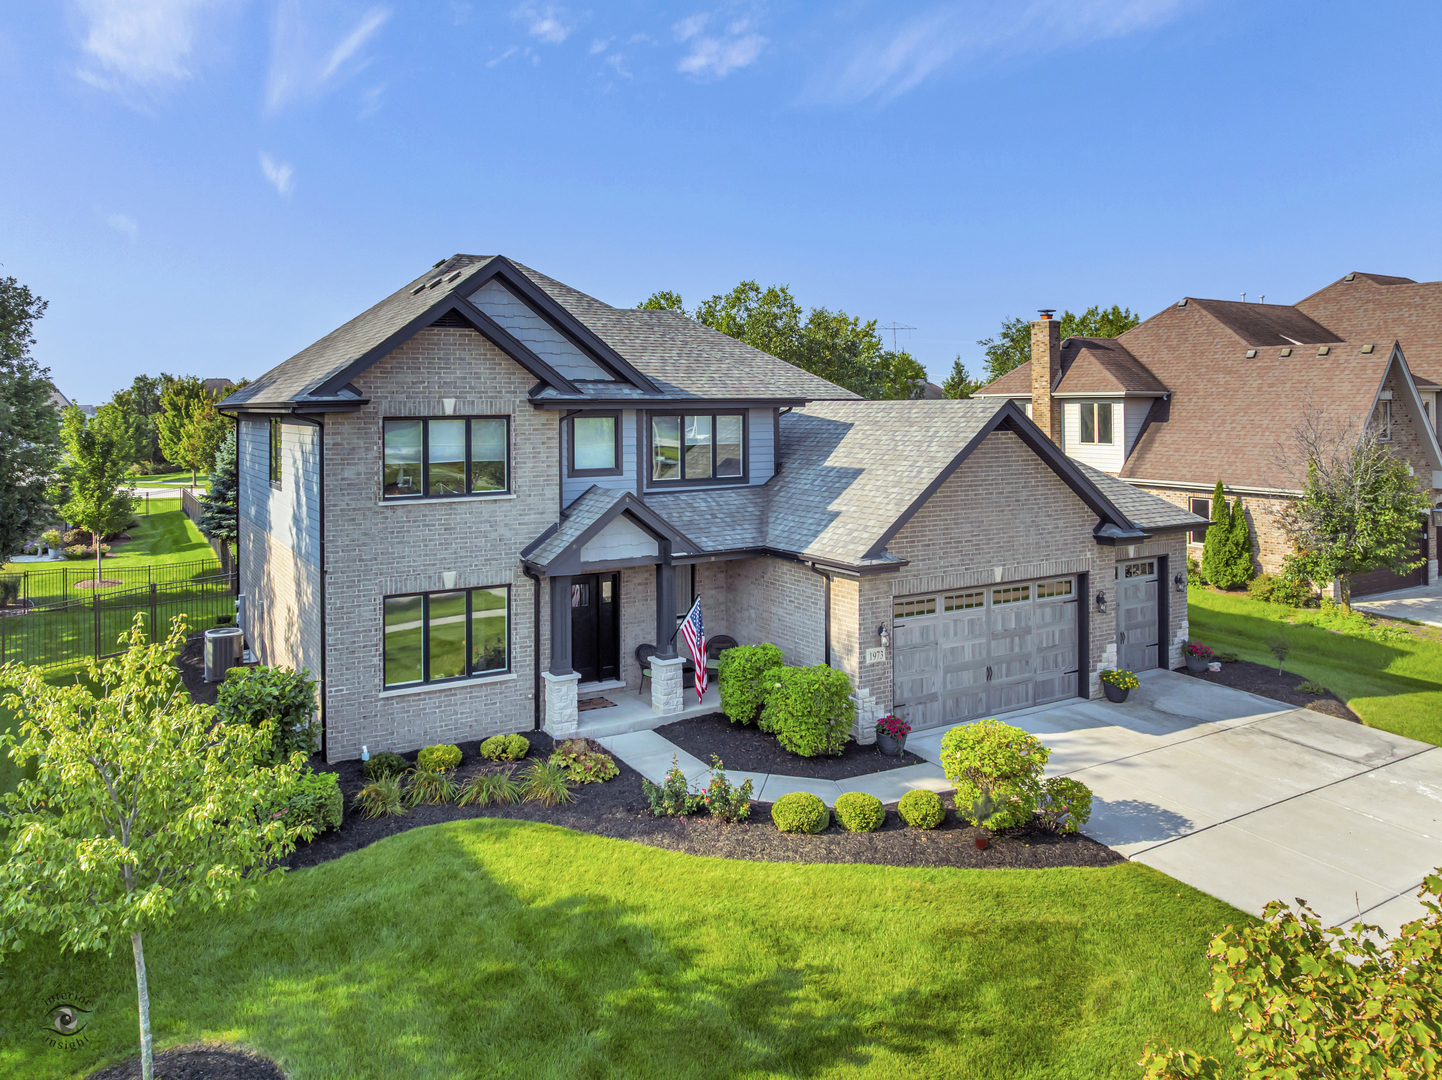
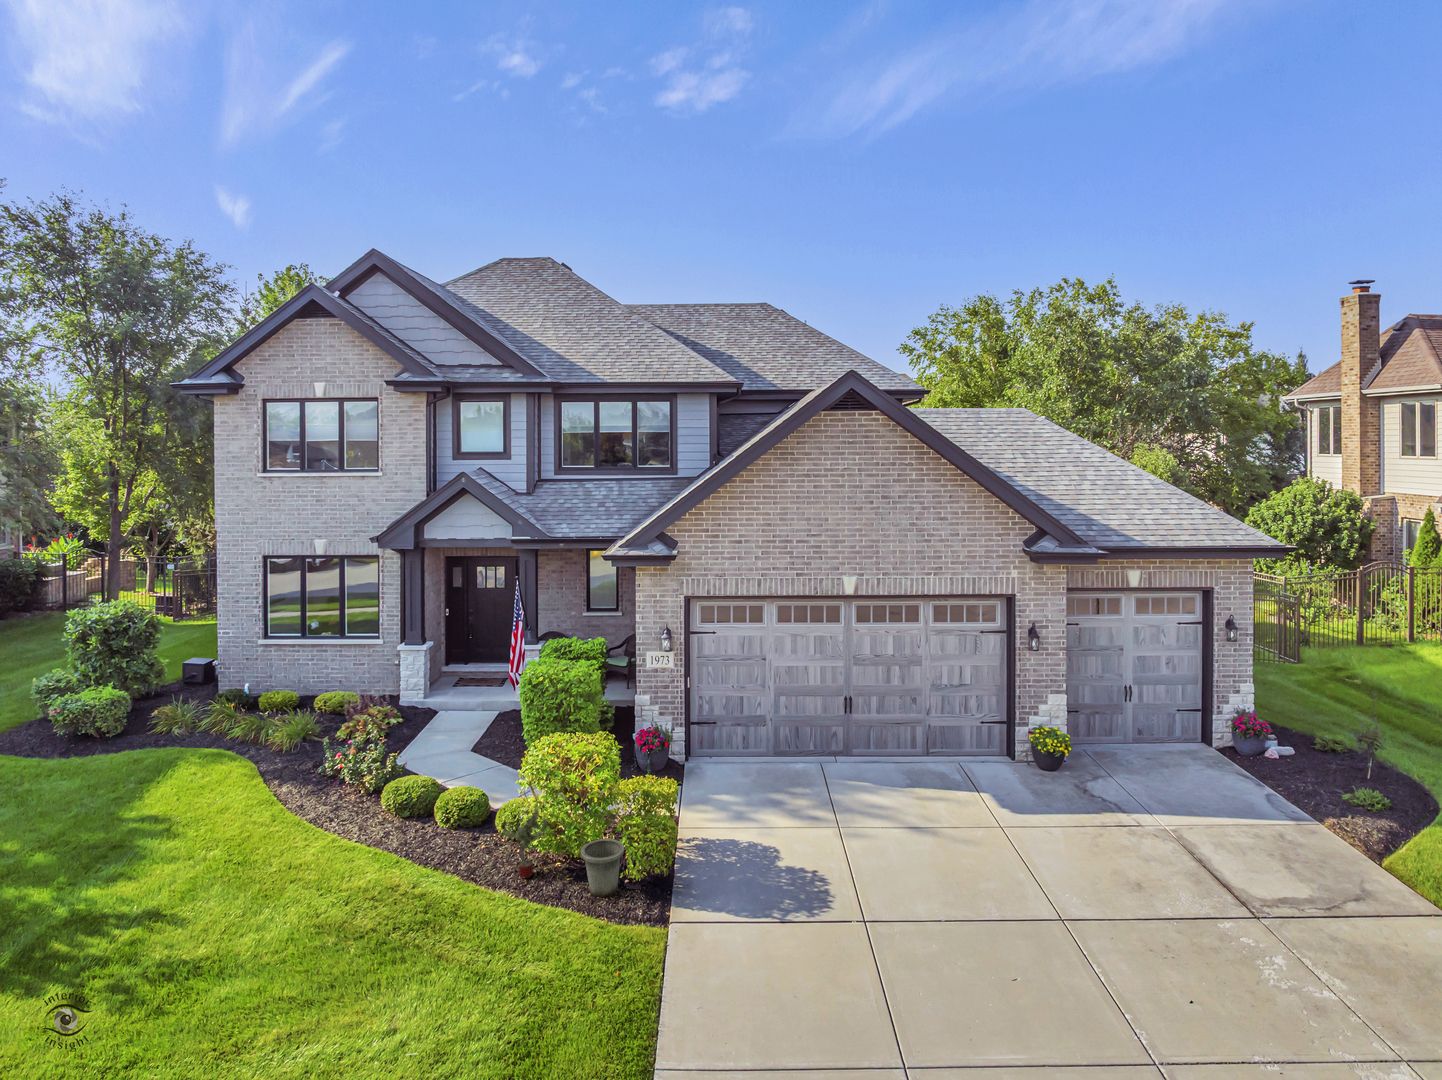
trash can: none [1030,799,1067,845] -> present [581,839,624,897]

